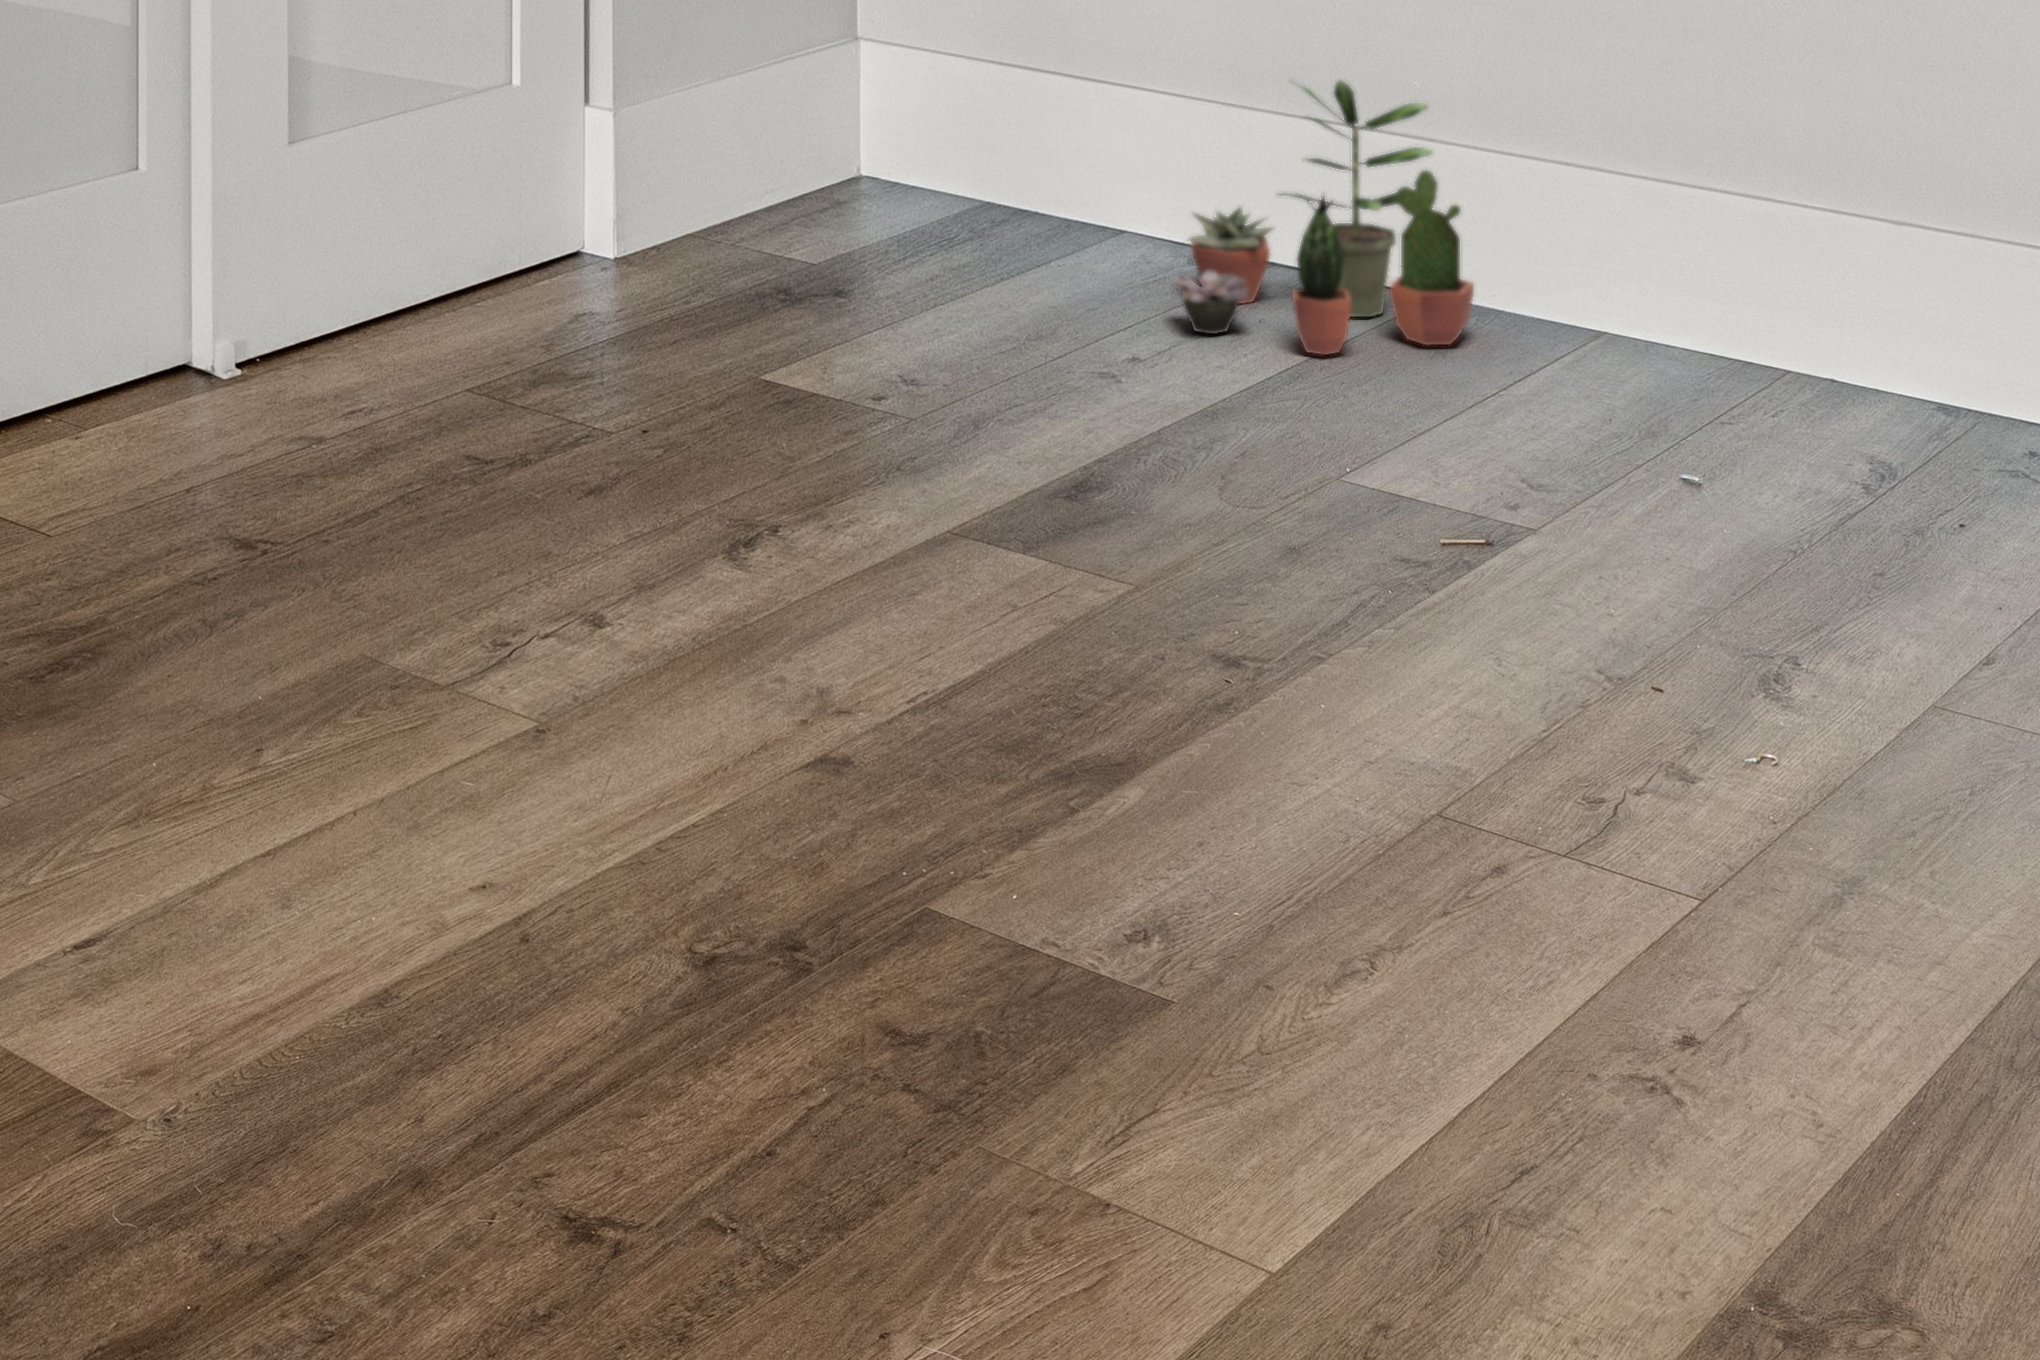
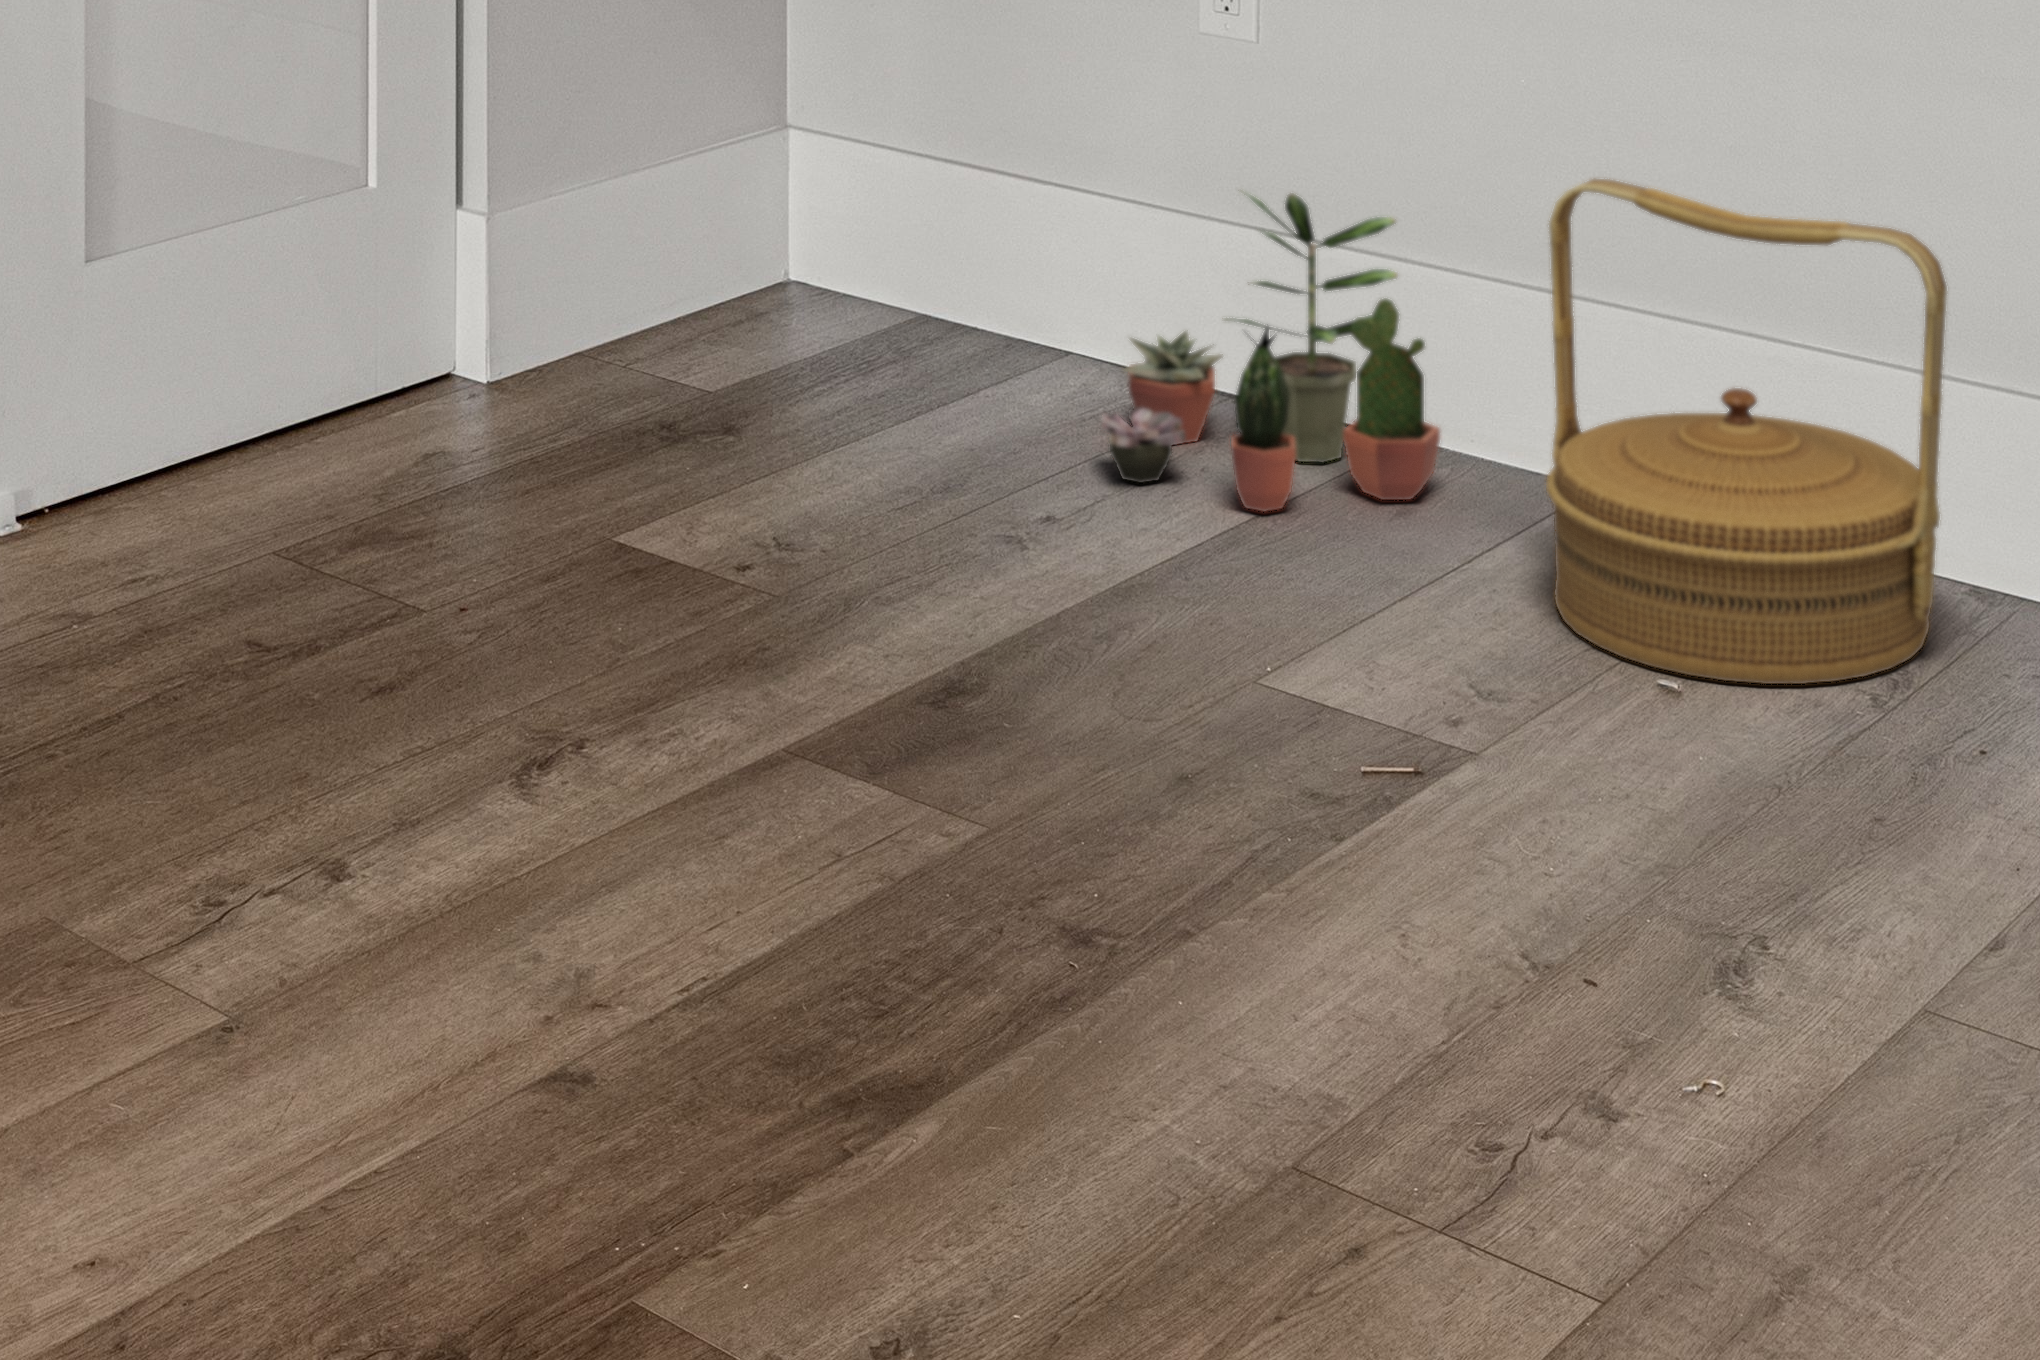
woven basket: none [1577,57,1928,479] -> present [1546,179,1947,684]

